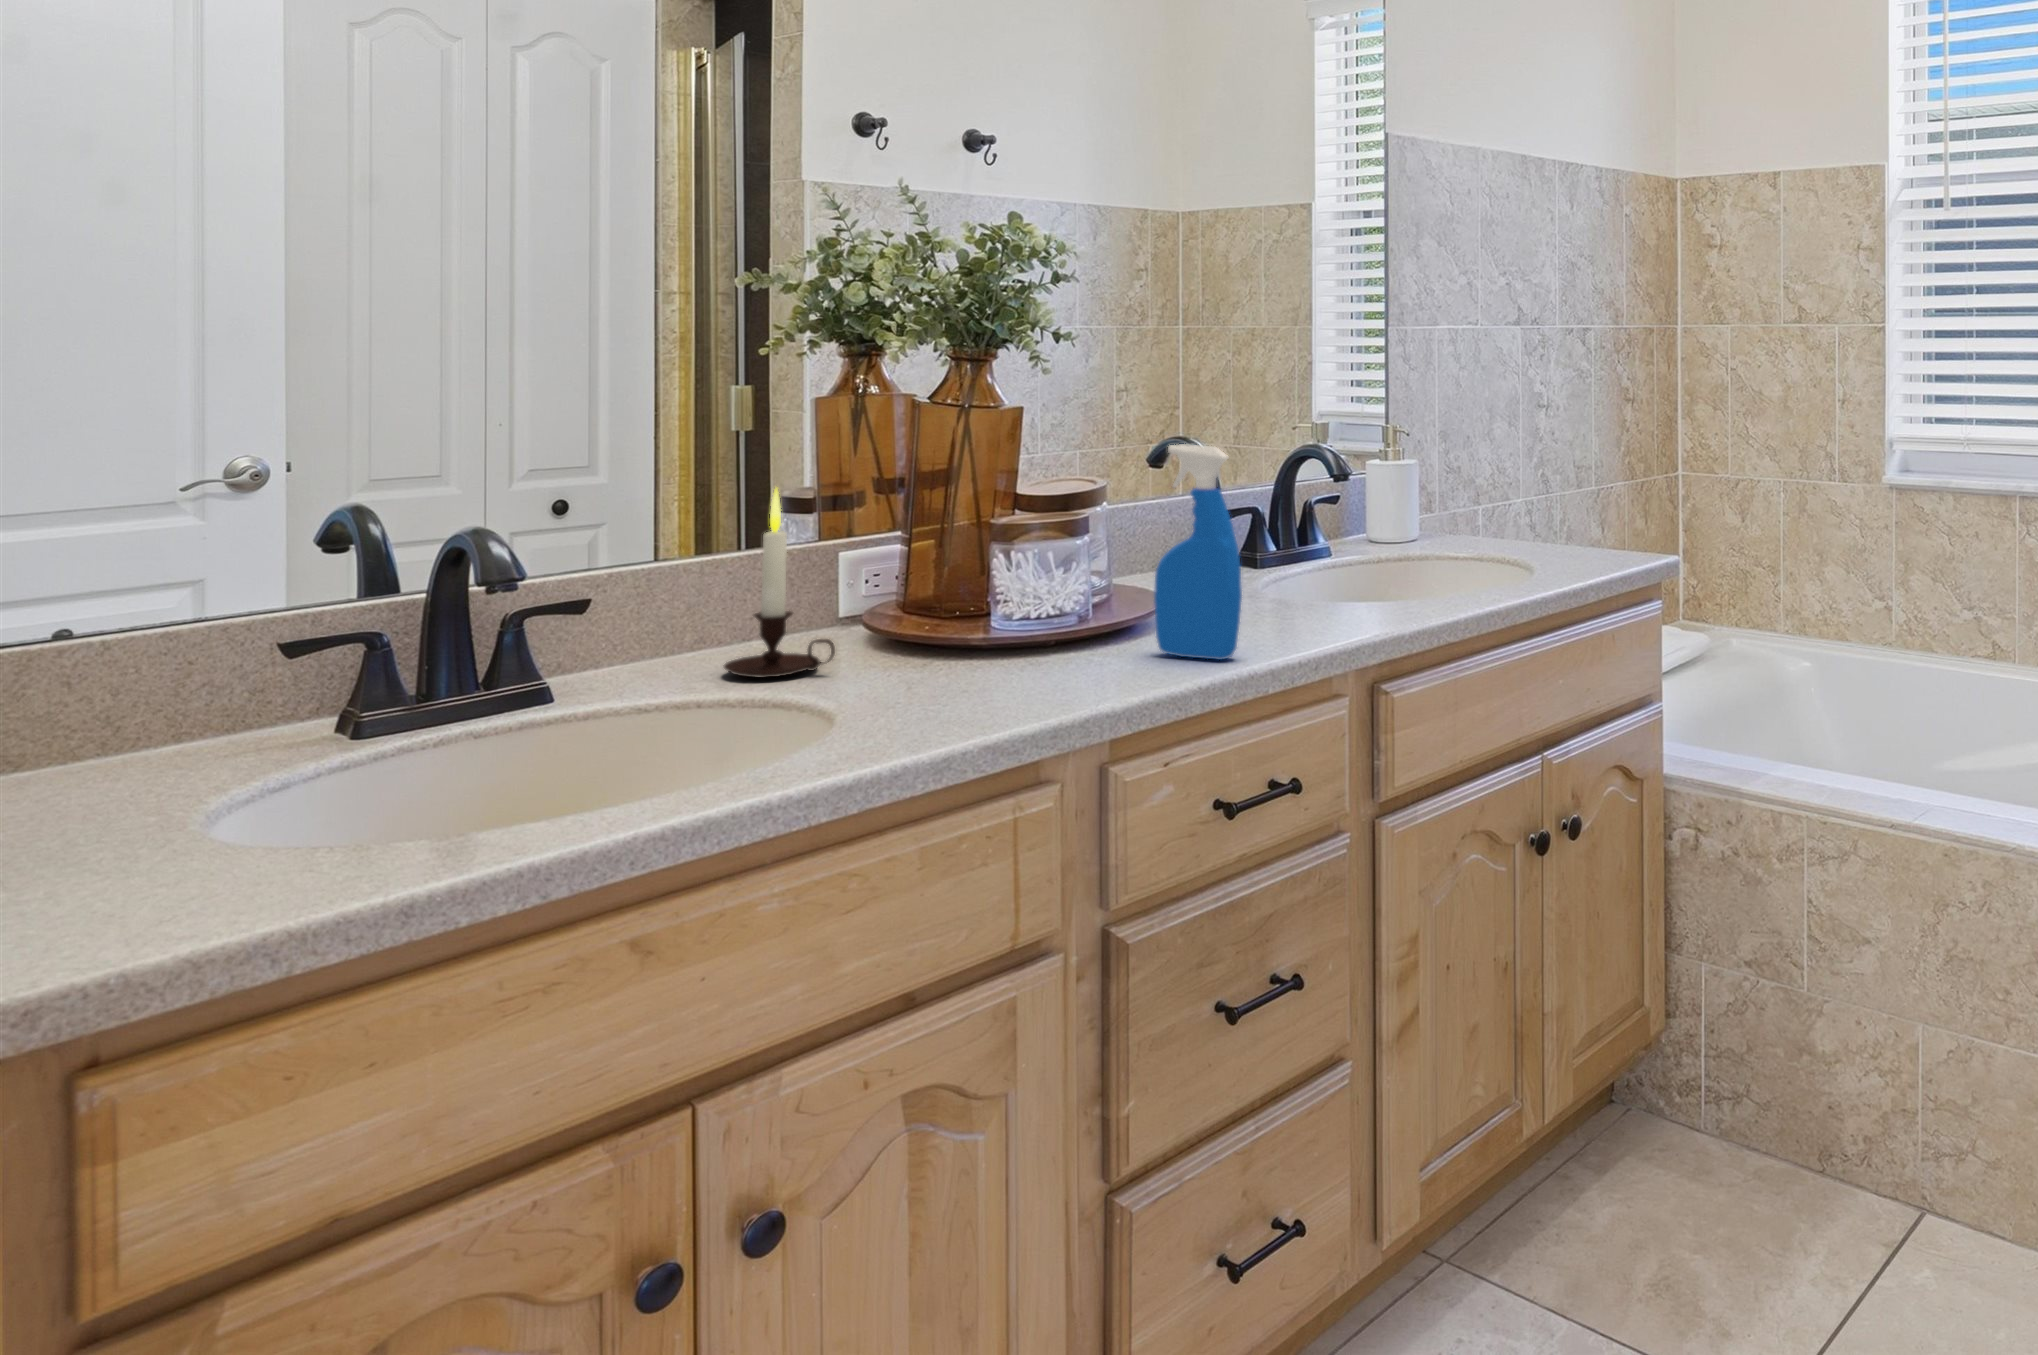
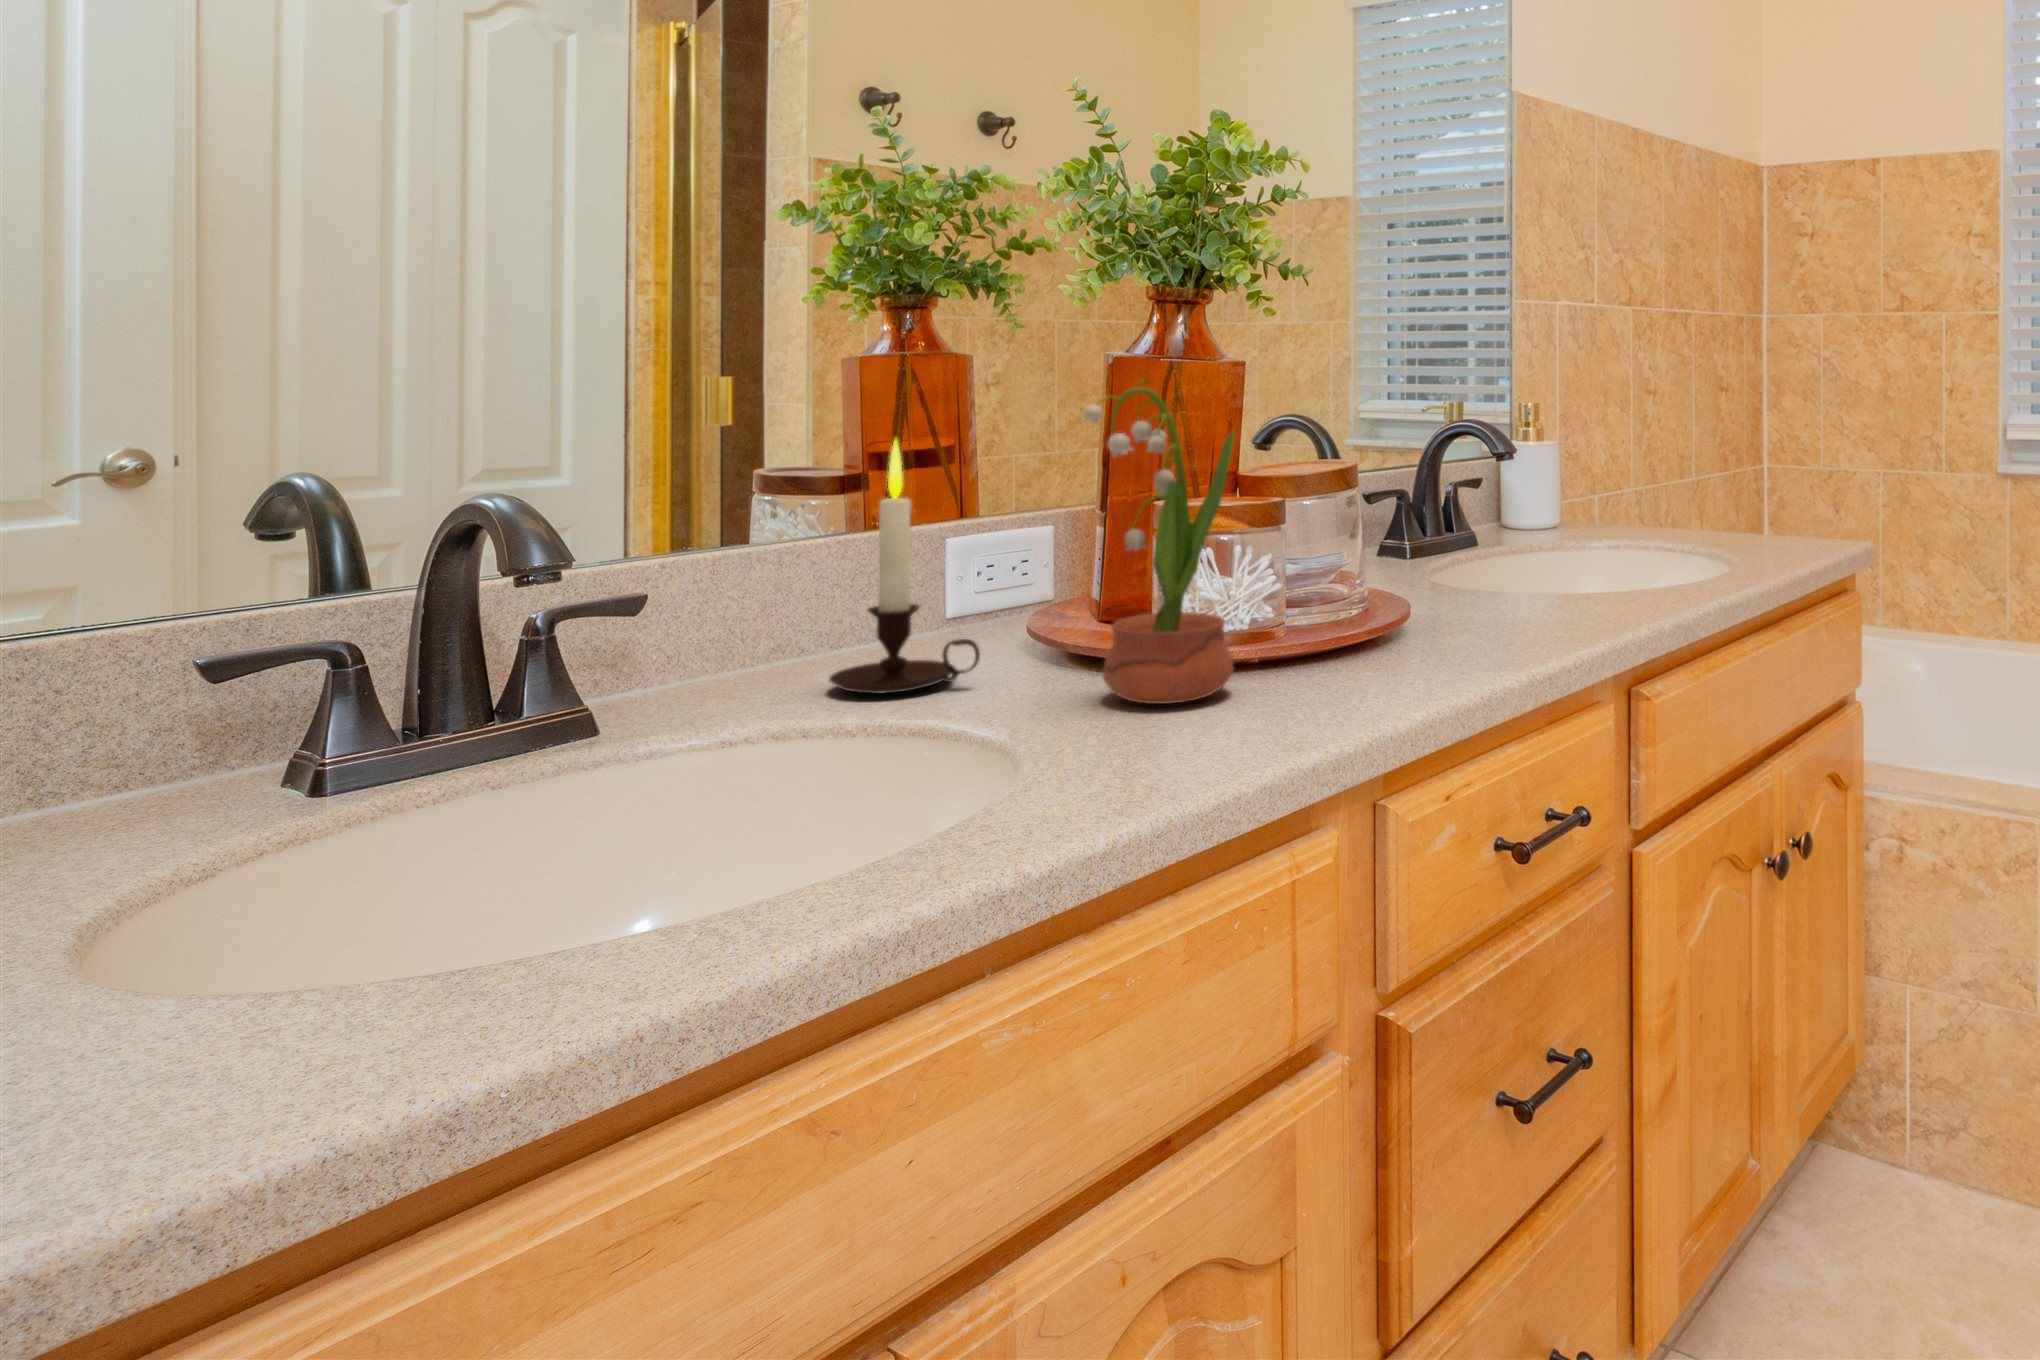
spray bottle: present [1154,444,1242,660] -> none [1373,381,1488,653]
potted flower: none [903,447,1023,691] -> present [1083,379,1234,704]

